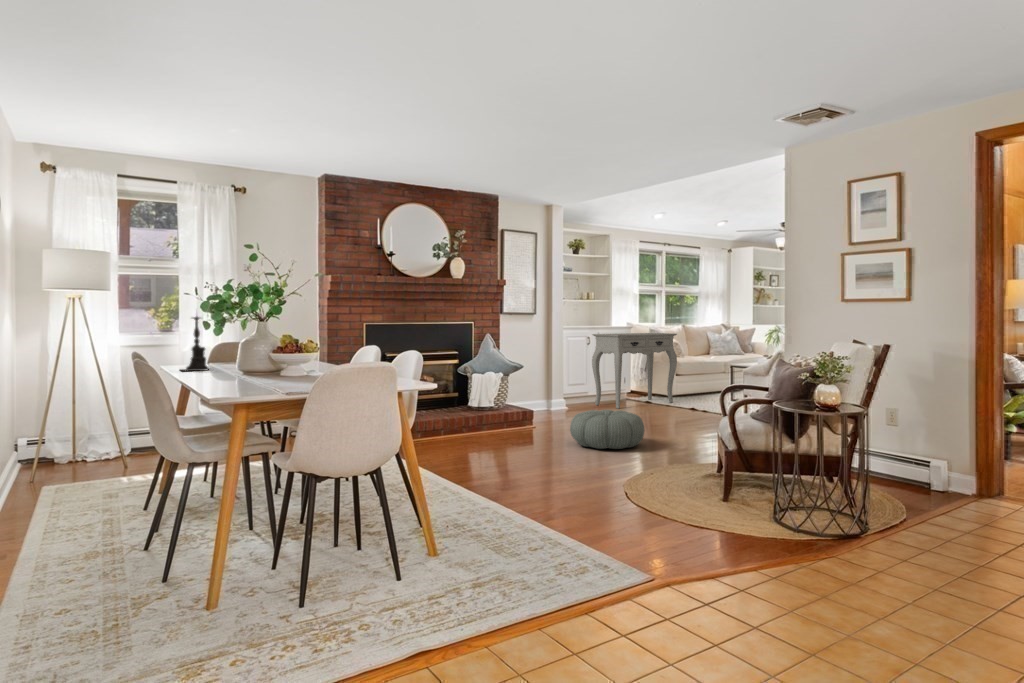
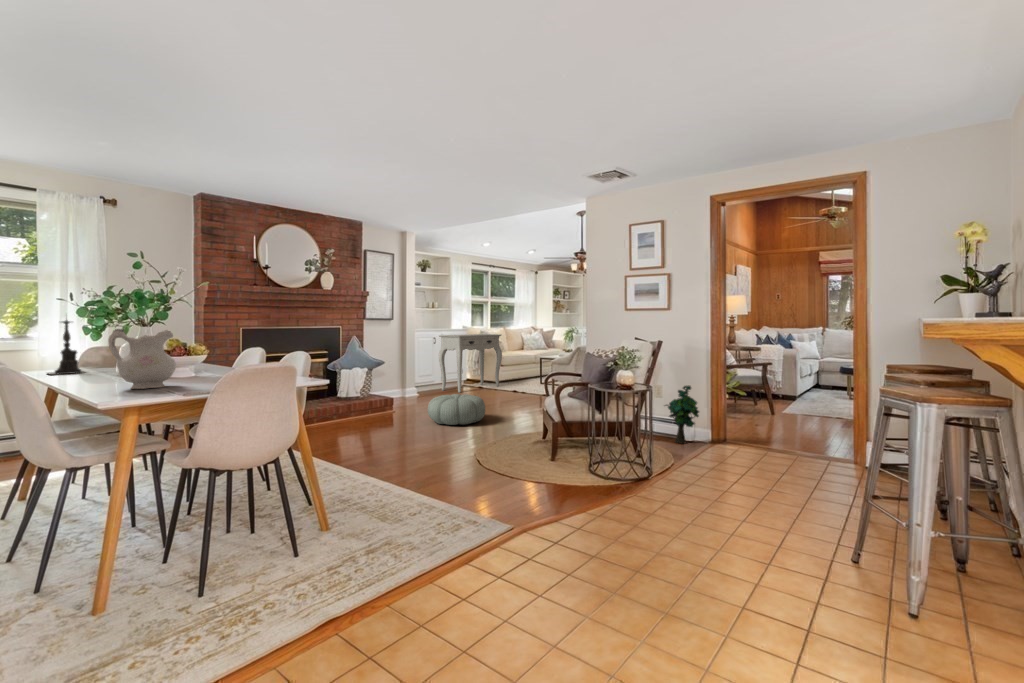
ceramic pitcher: none [226,325,285,388] -> present [108,329,176,389]
decorative plant: none [901,410,962,496] -> present [665,385,699,444]

